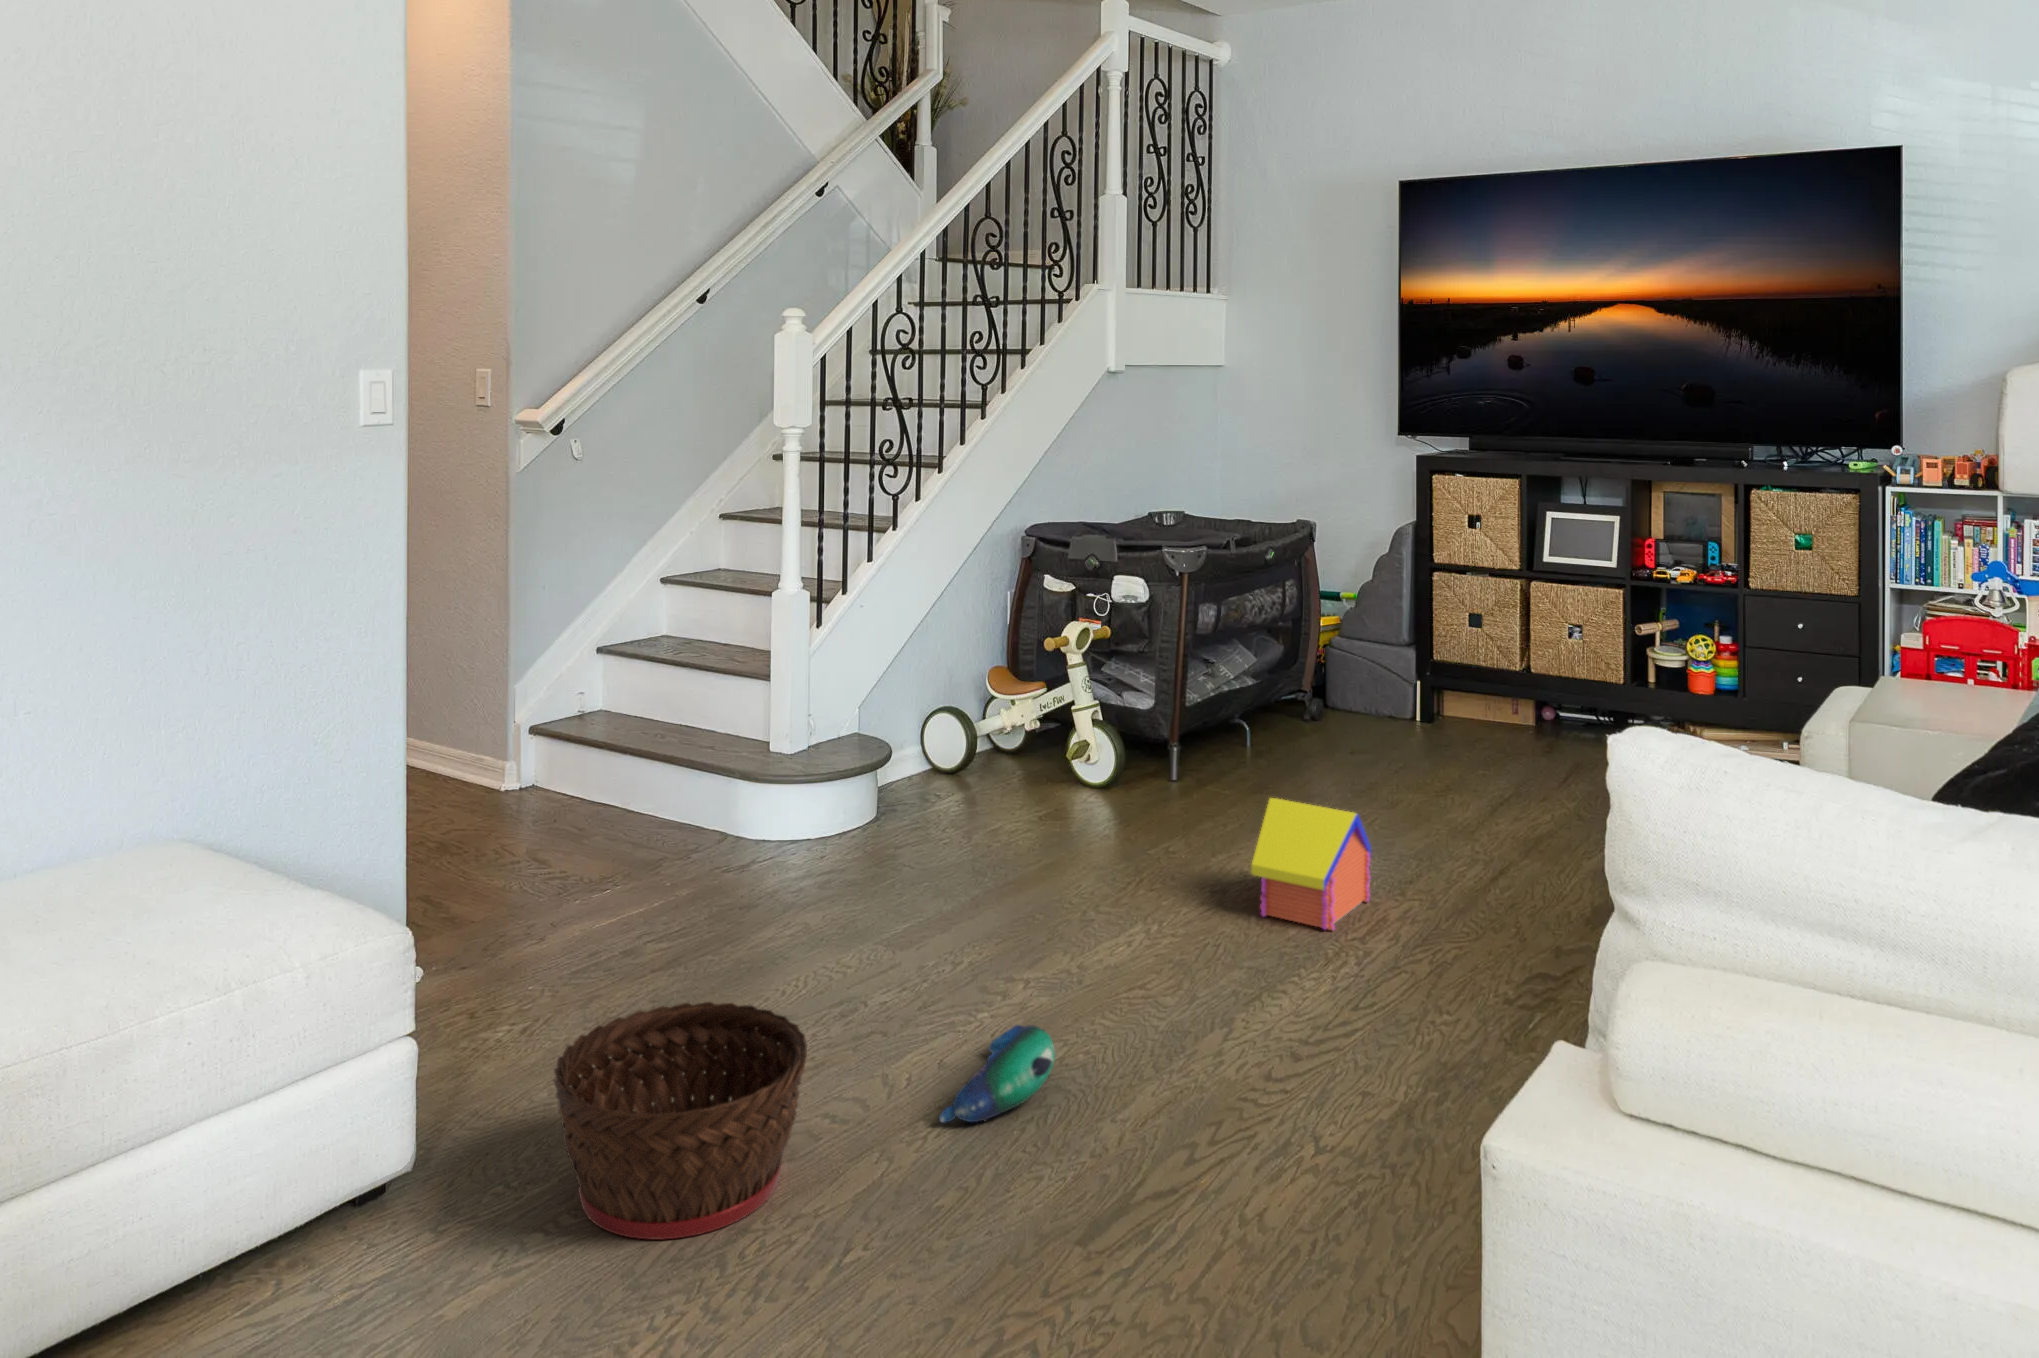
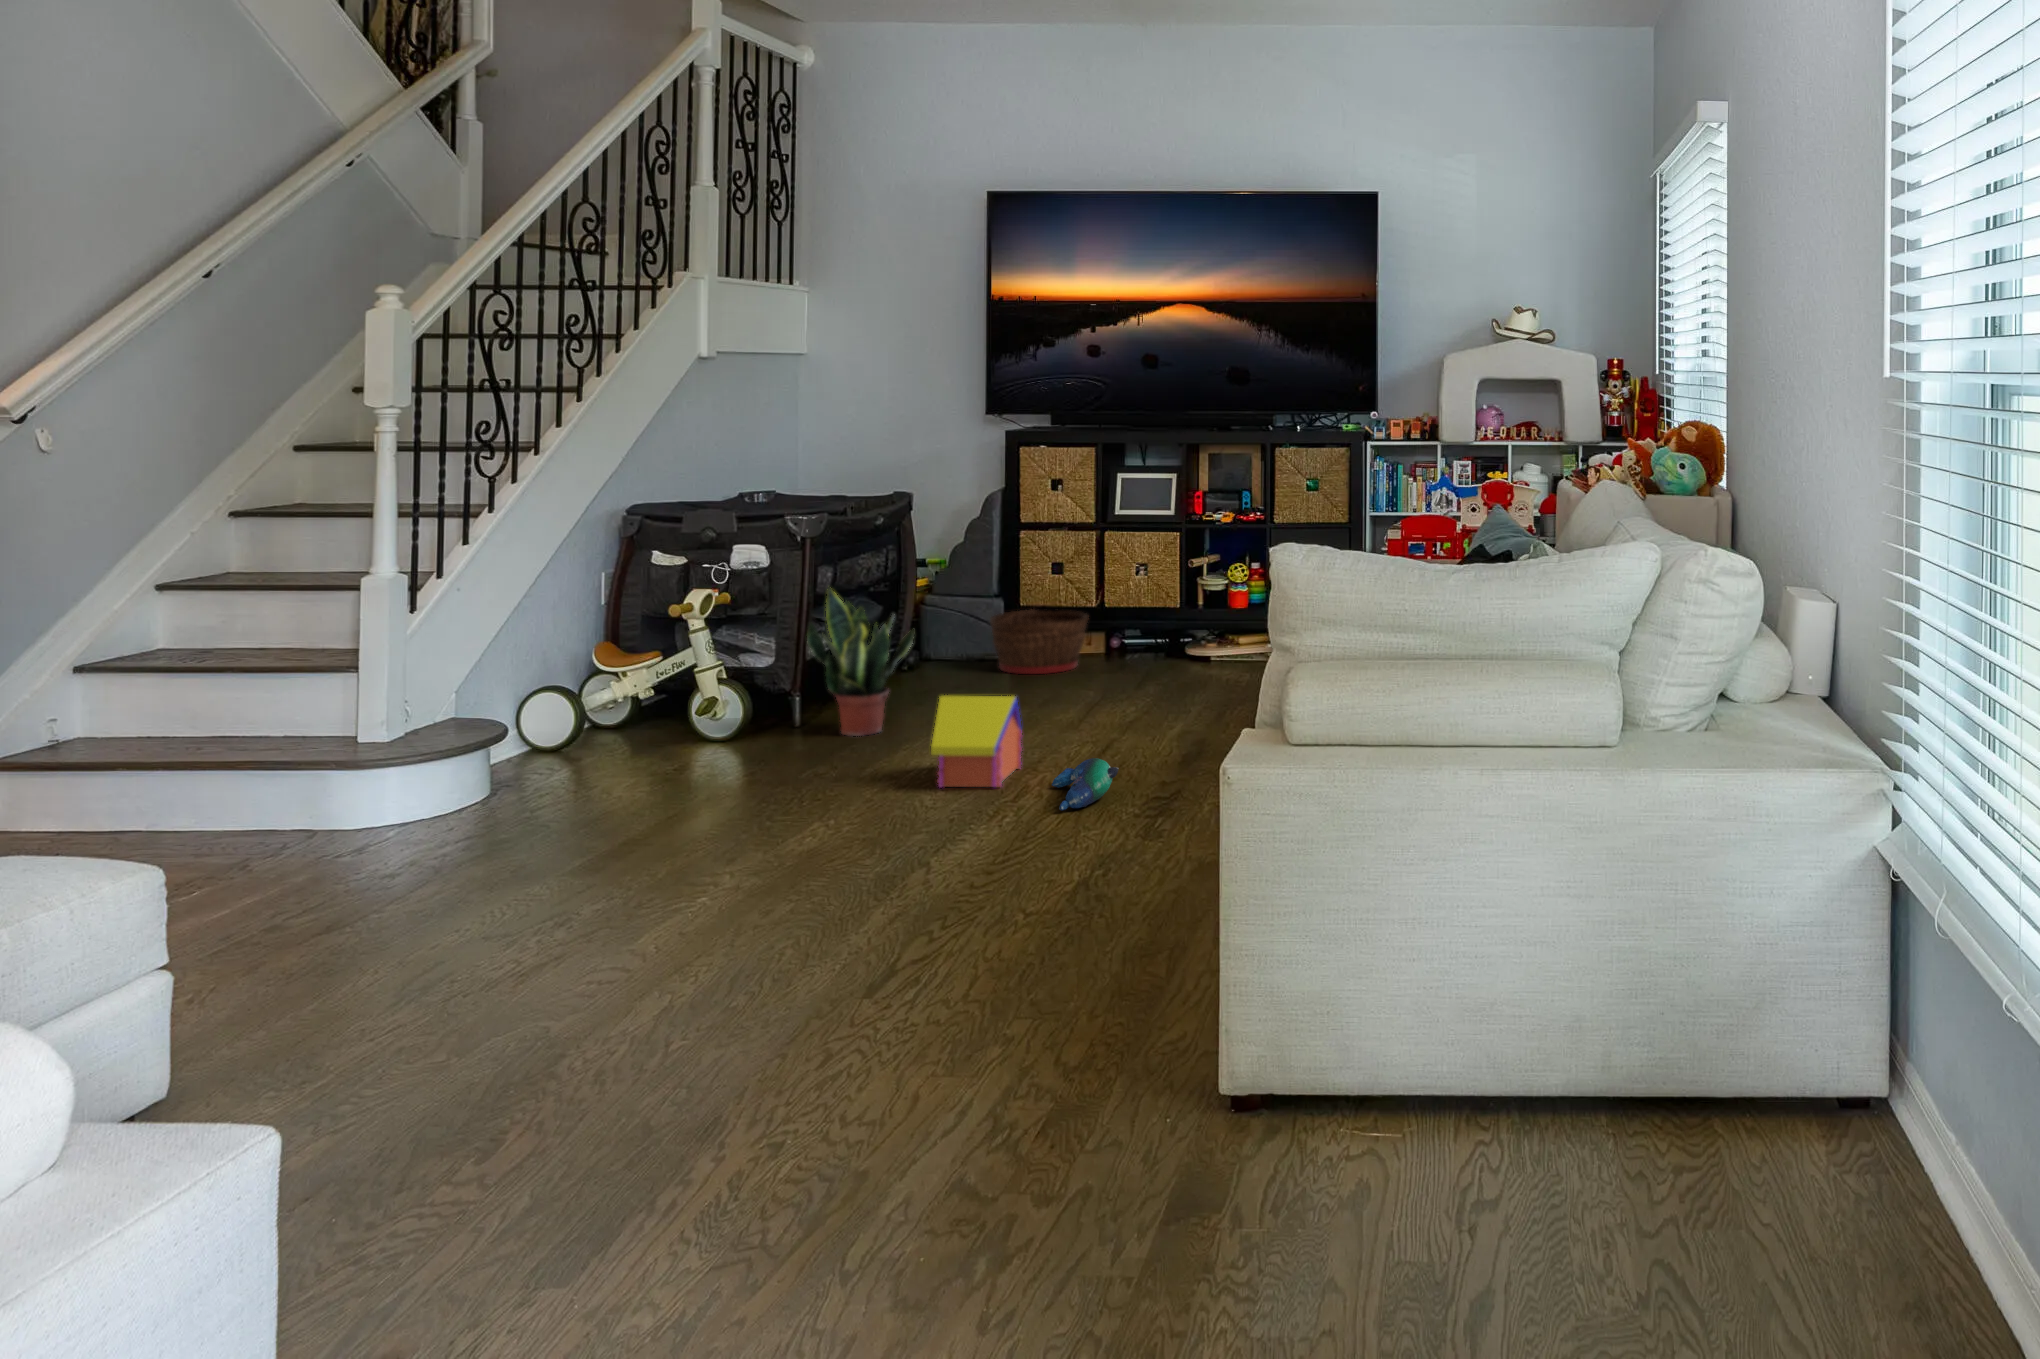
potted plant: none [1163,636,1278,813] -> present [807,588,914,736]
basket: present [553,1002,807,1239] -> present [990,610,1088,674]
plush toy: present [939,1025,1055,1123] -> present [1052,758,1118,811]

